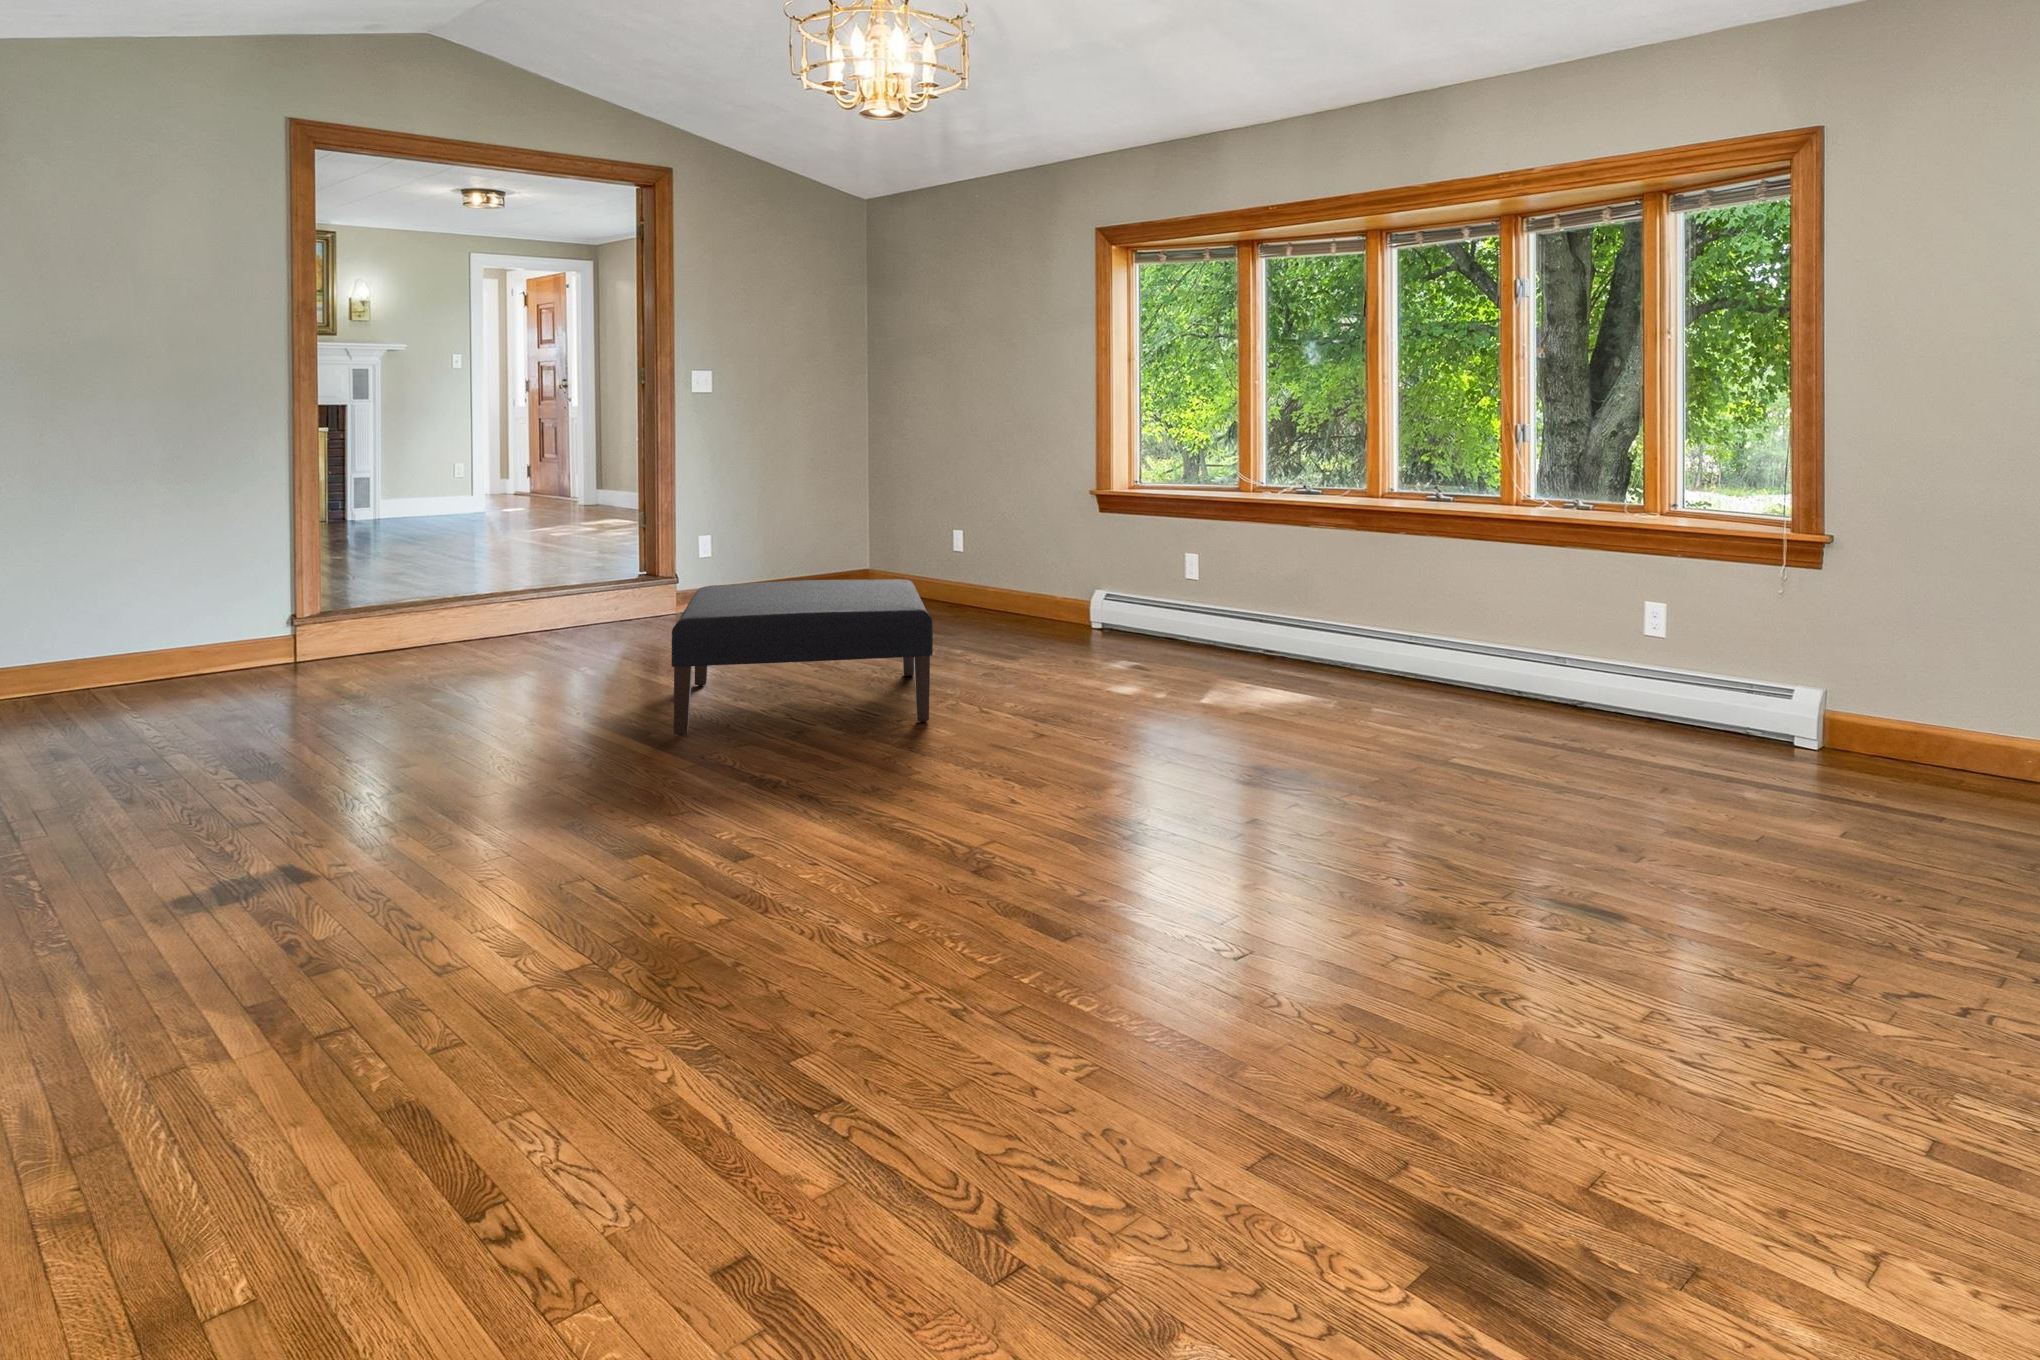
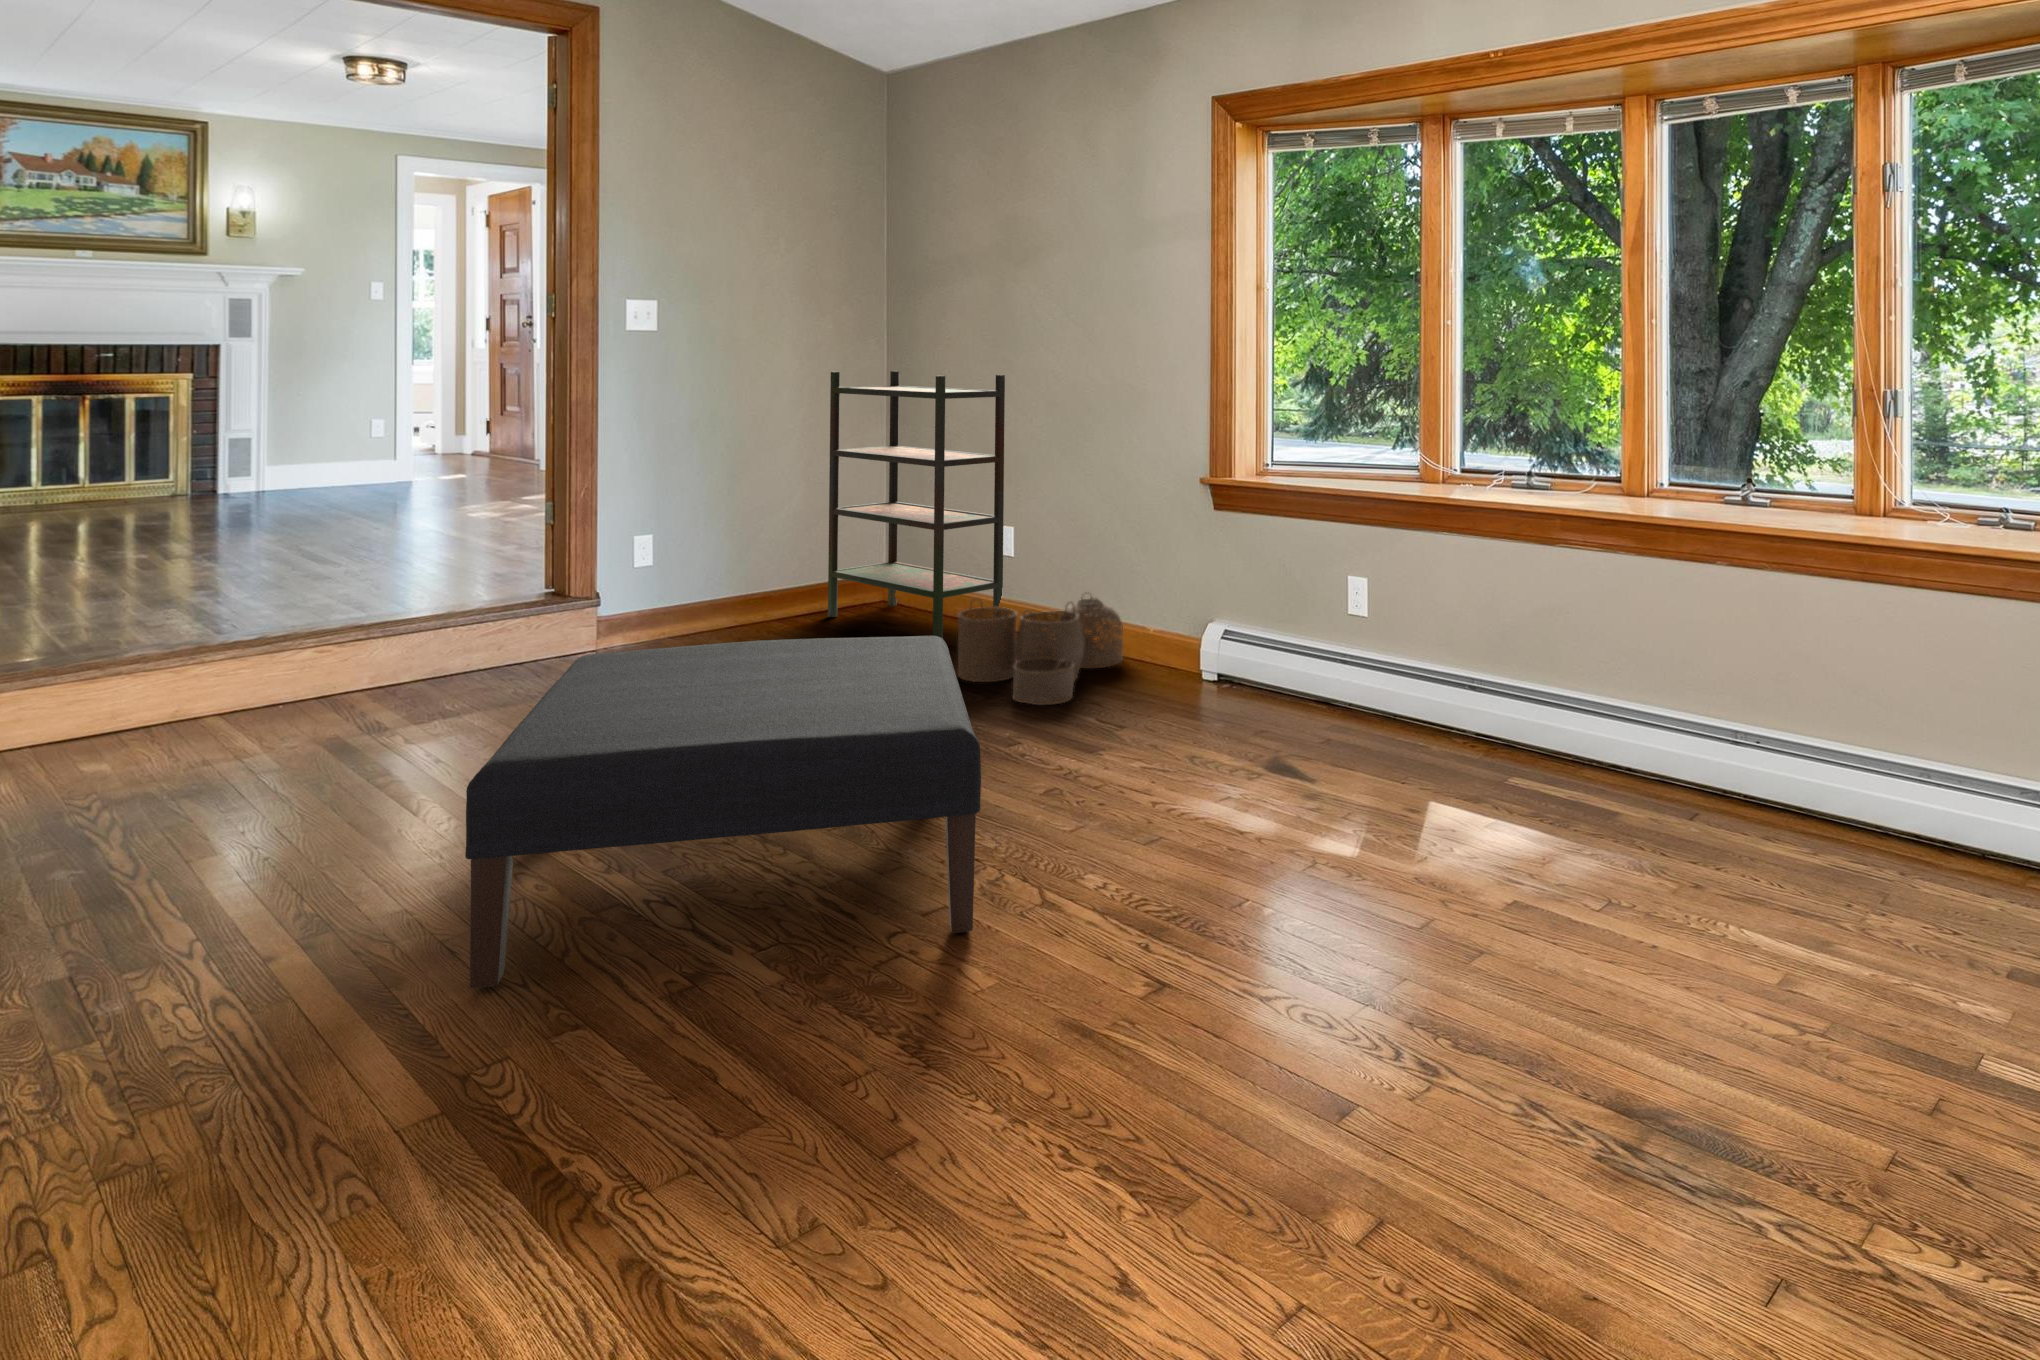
bookshelf: none [830,419,956,613] -> present [828,371,1005,638]
woven basket: none [923,573,1039,642] -> present [958,593,1123,705]

